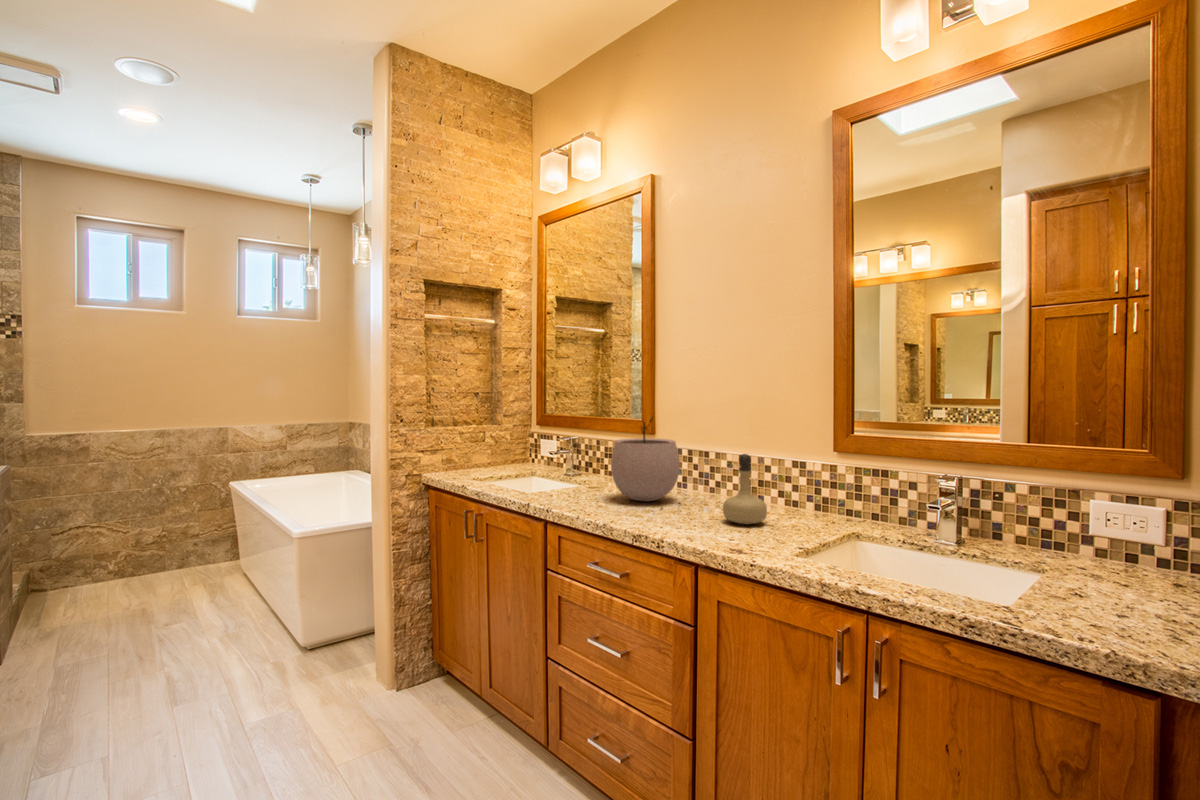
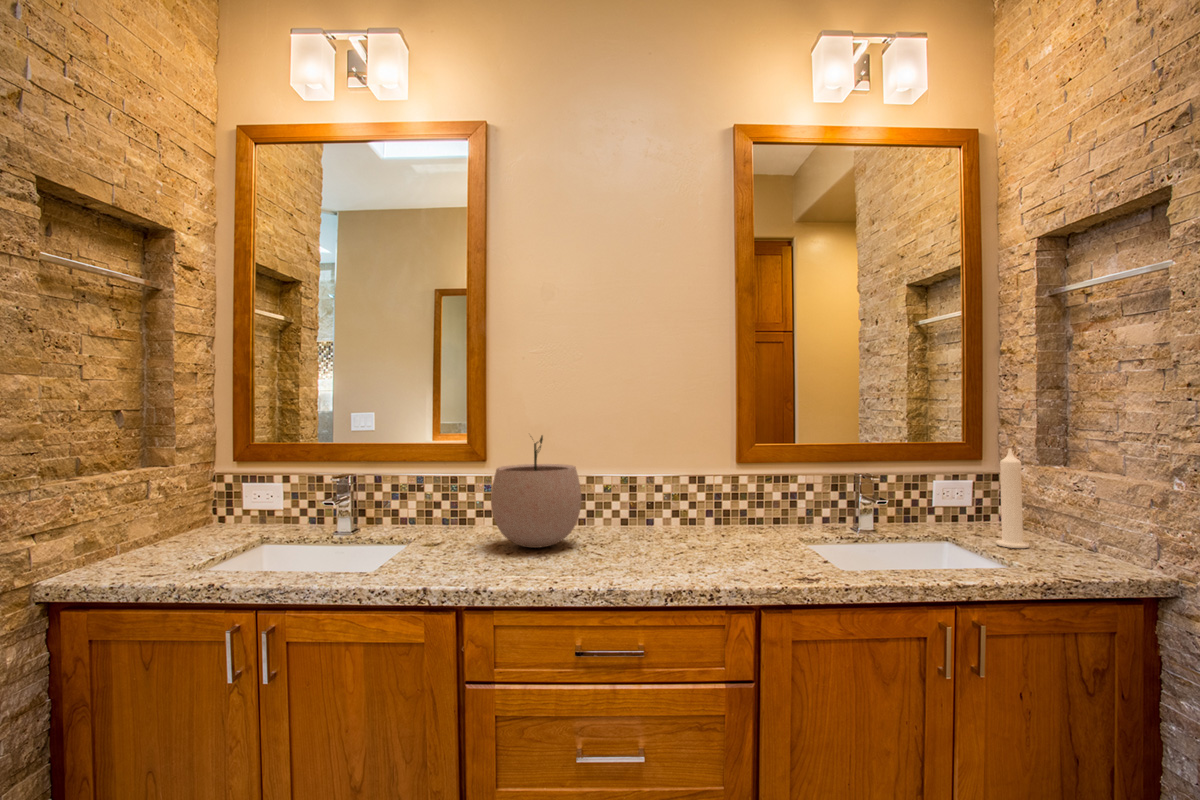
perfume bottle: present [723,454,767,524] -> none [677,470,725,550]
candle: none [1087,462,1137,598] -> present [996,449,1029,548]

